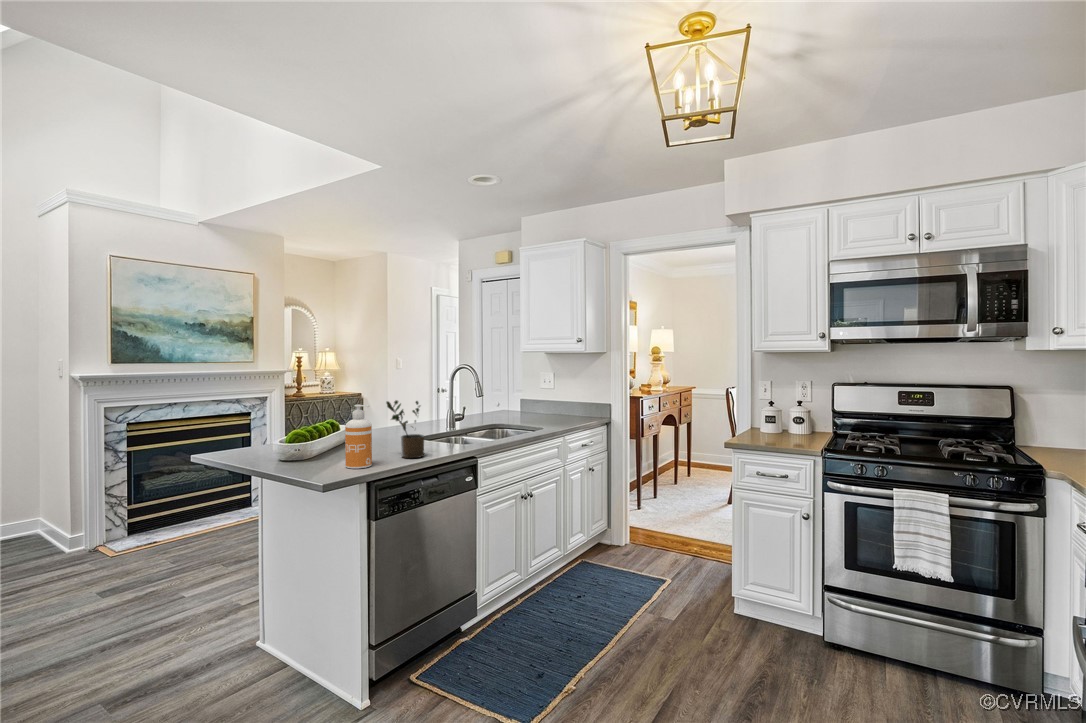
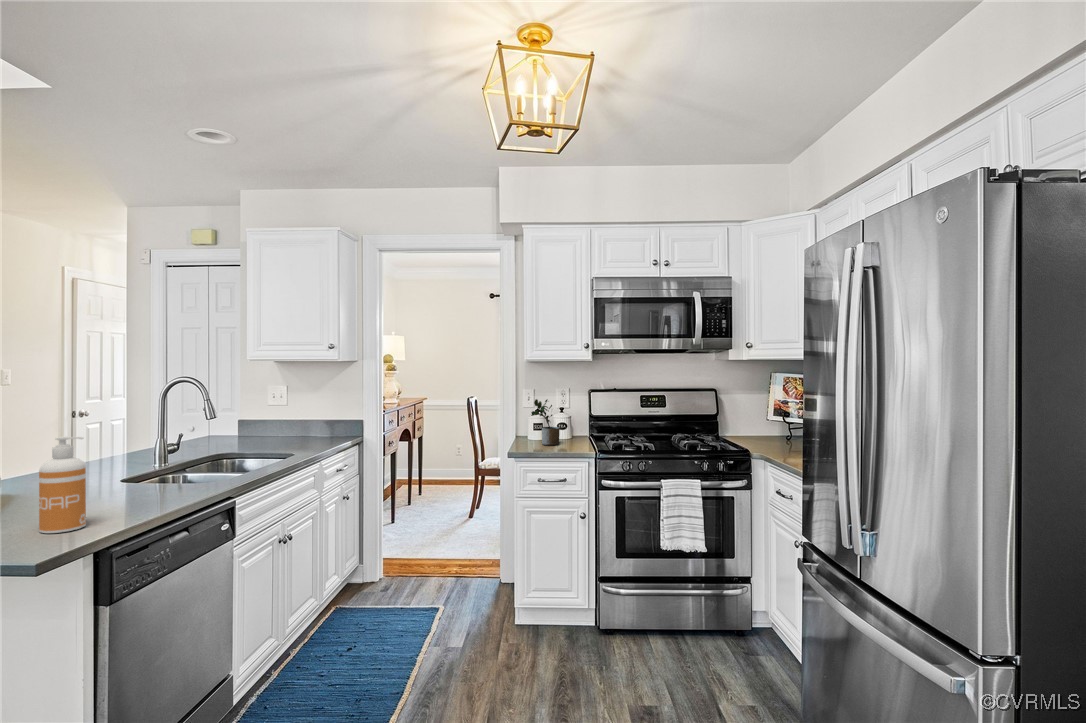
potted plant: present [386,400,424,458] -> present [531,399,560,445]

